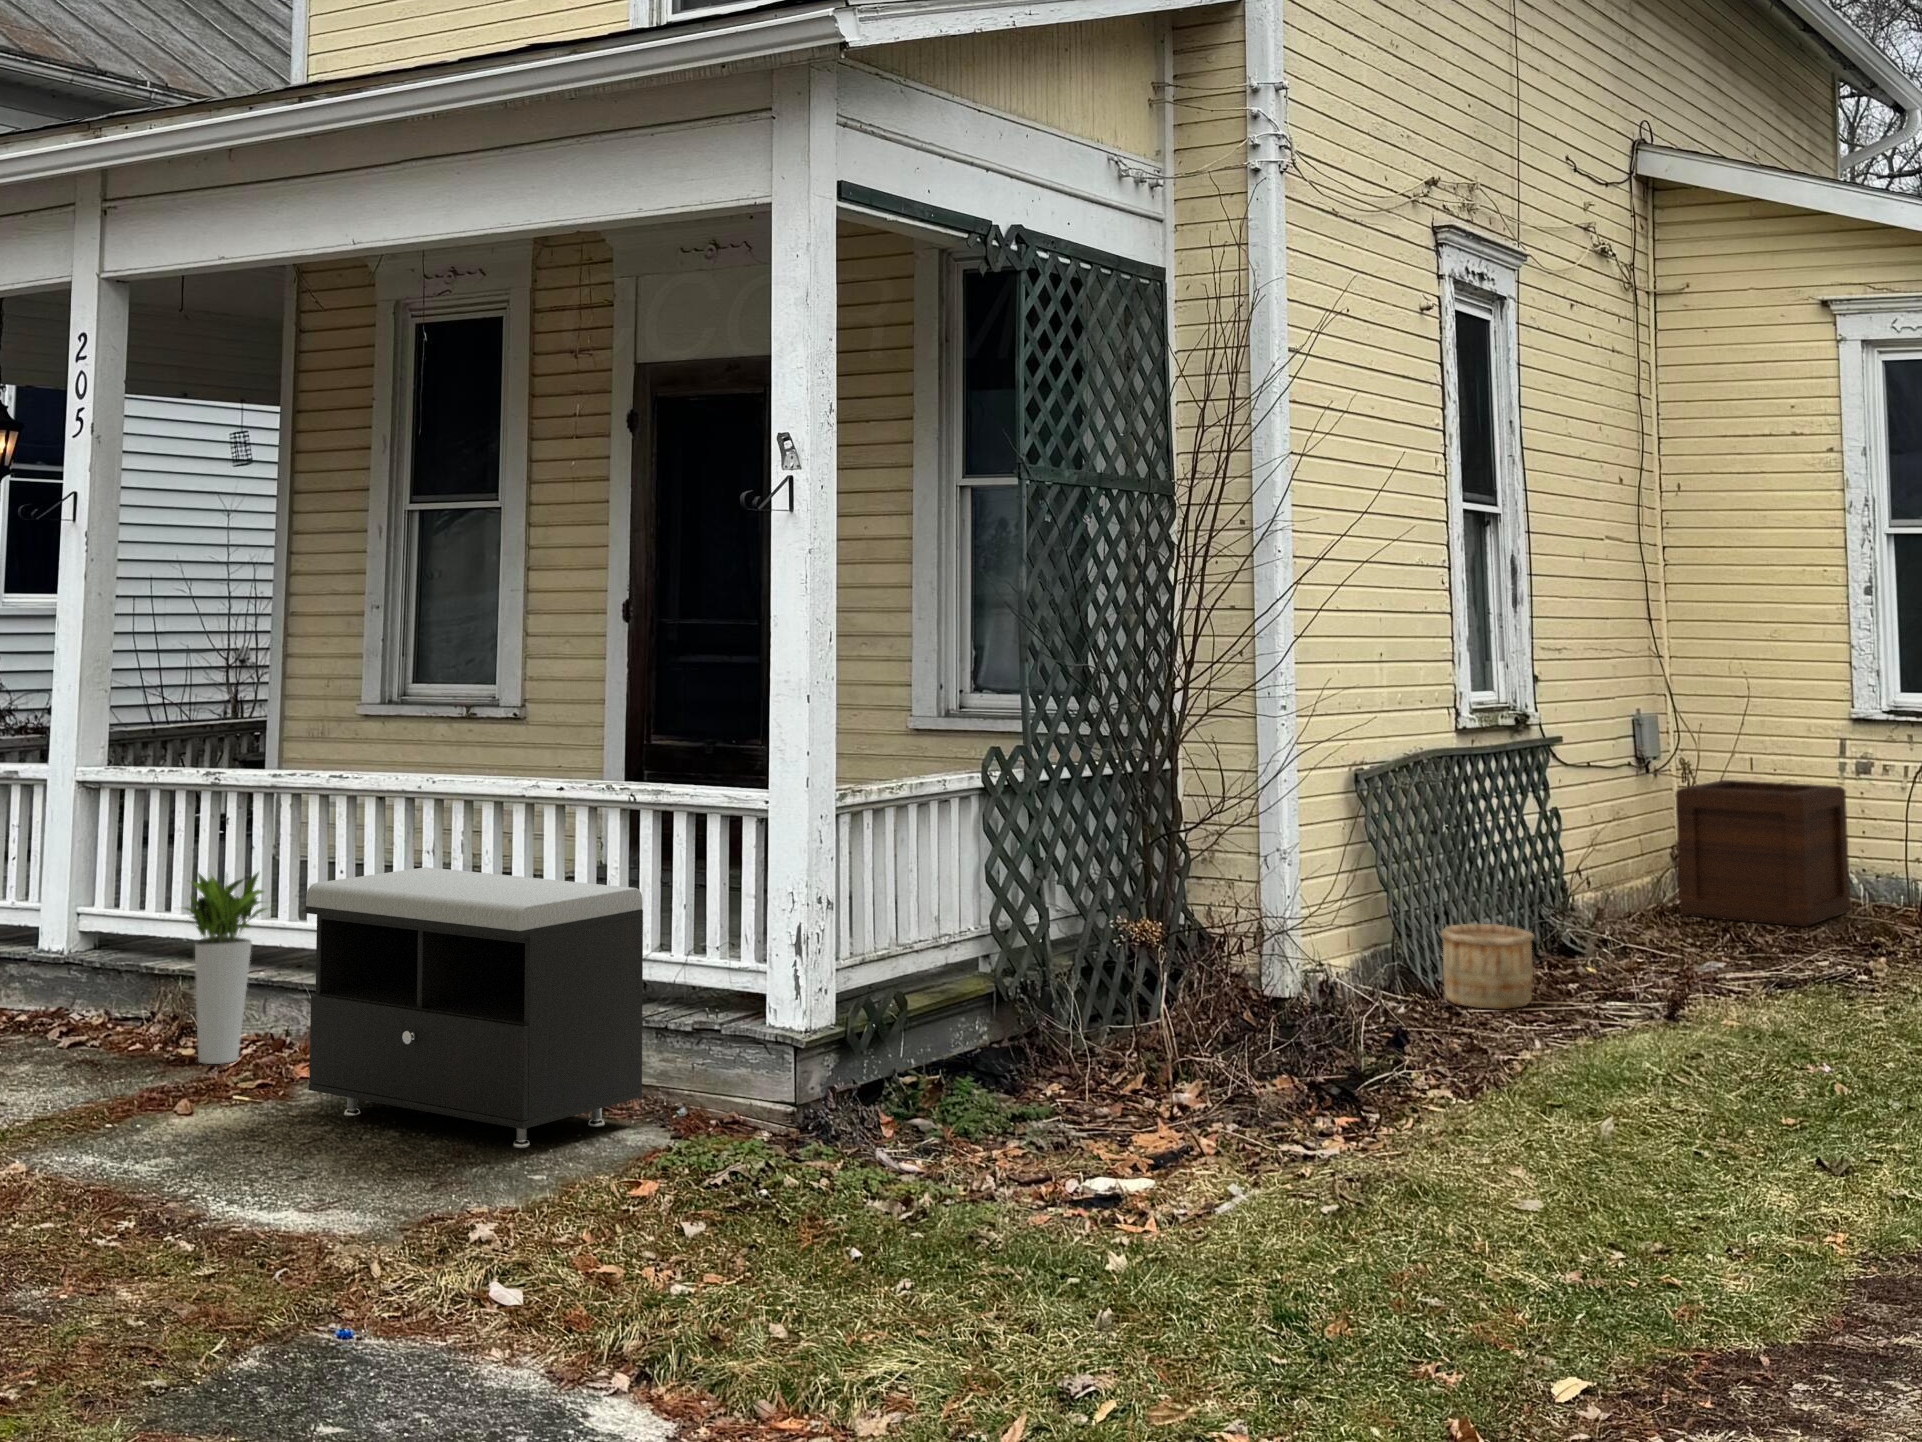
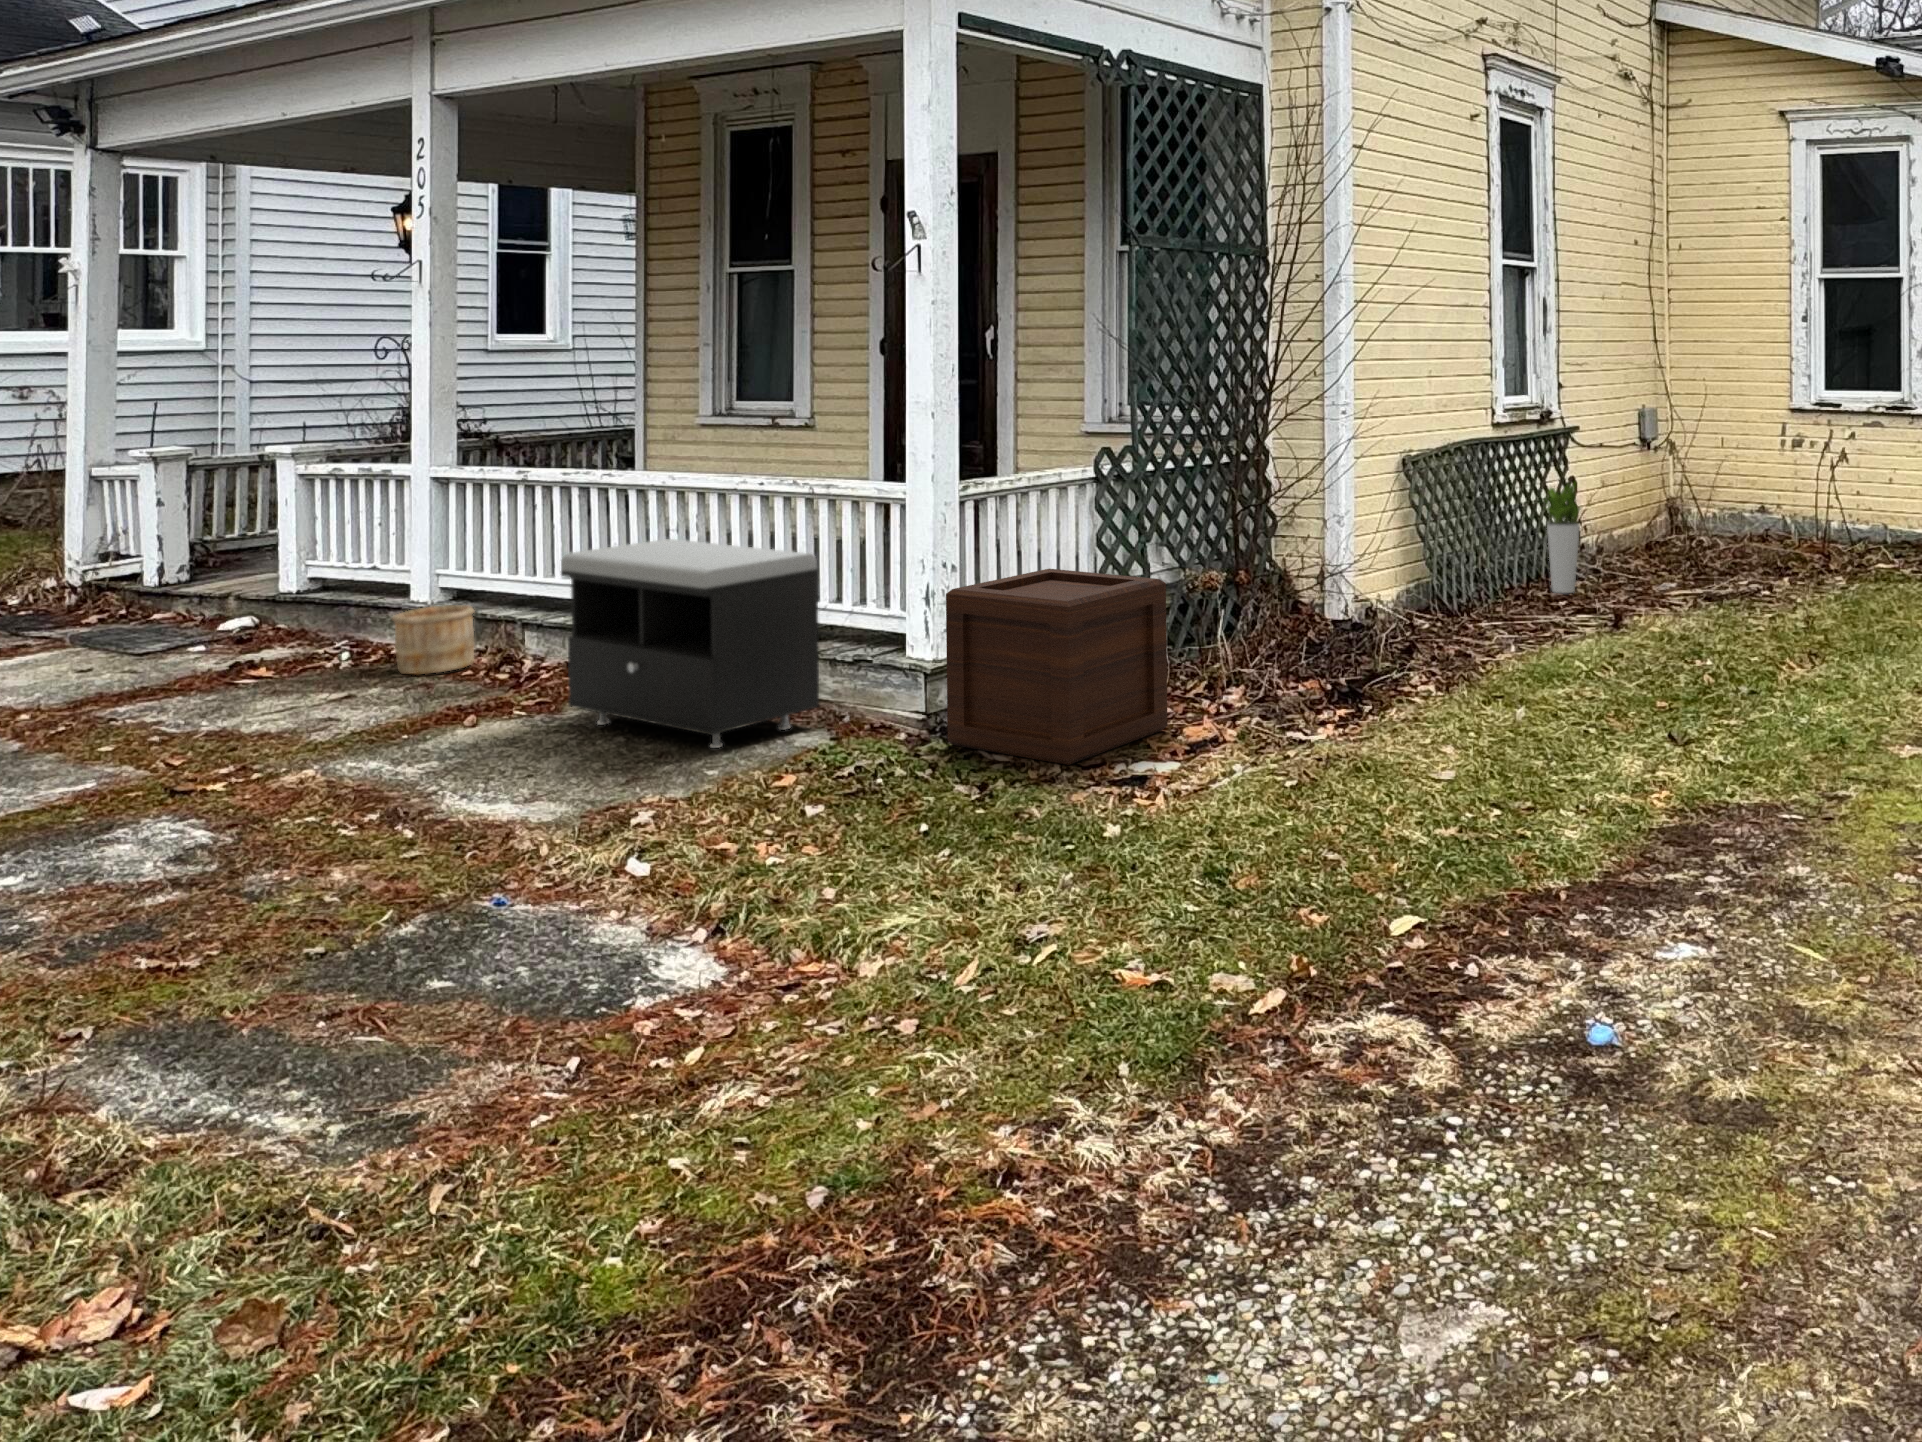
wooden crate: present [1676,780,1850,927] -> present [946,569,1167,765]
planter: present [185,873,266,1064] -> present [1545,483,1581,593]
wooden bucket: present [1440,924,1535,1009] -> present [392,605,474,675]

